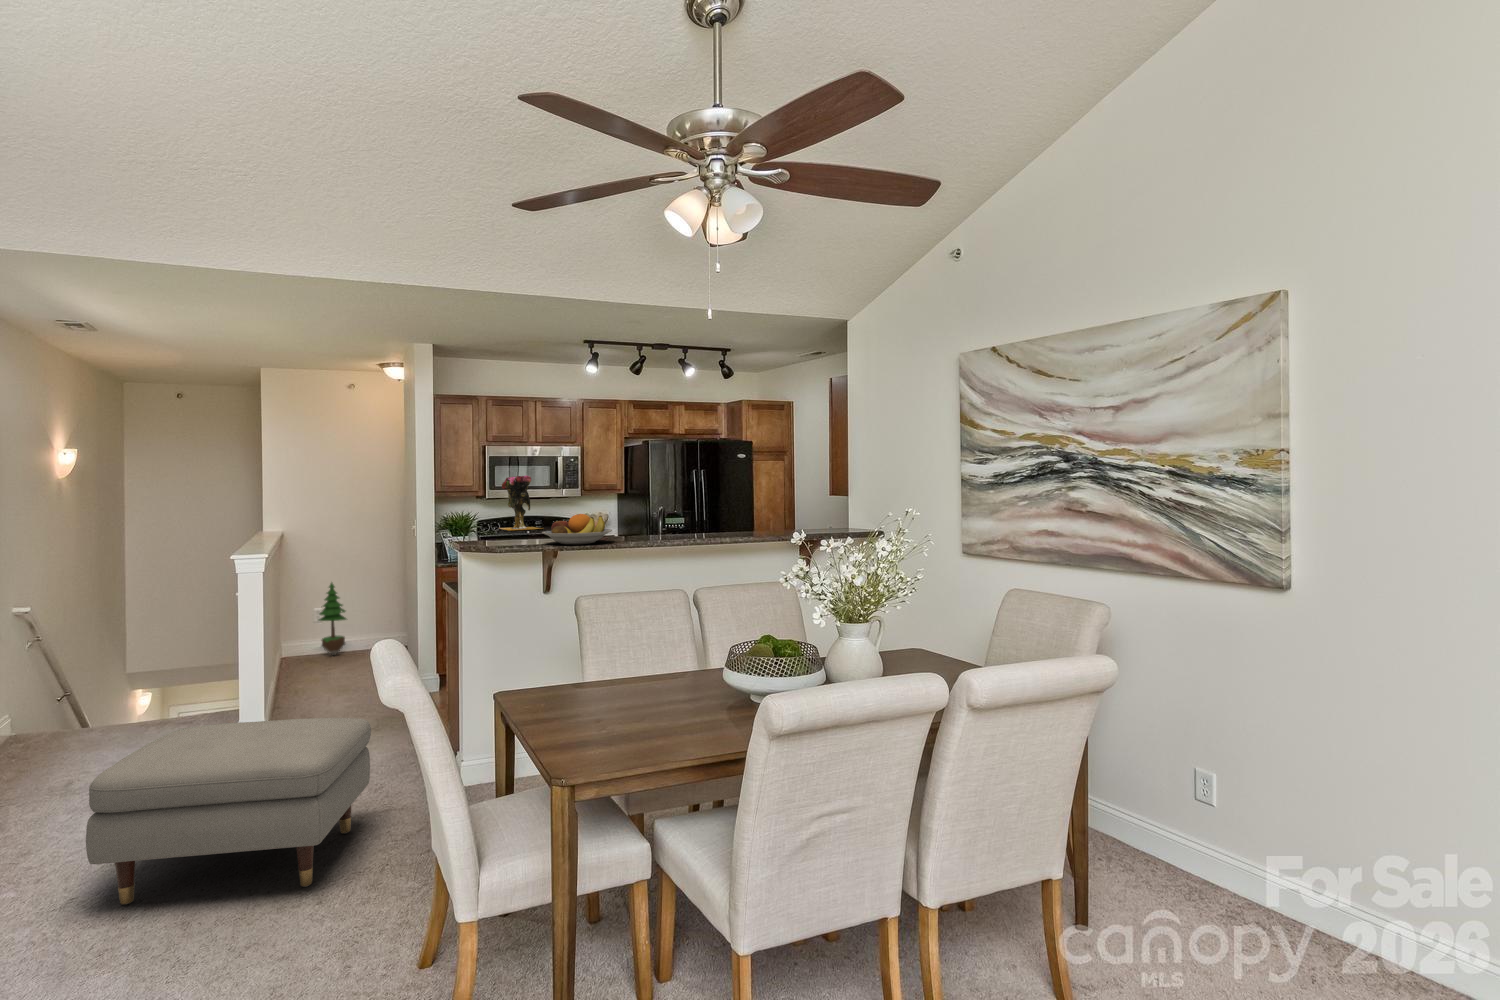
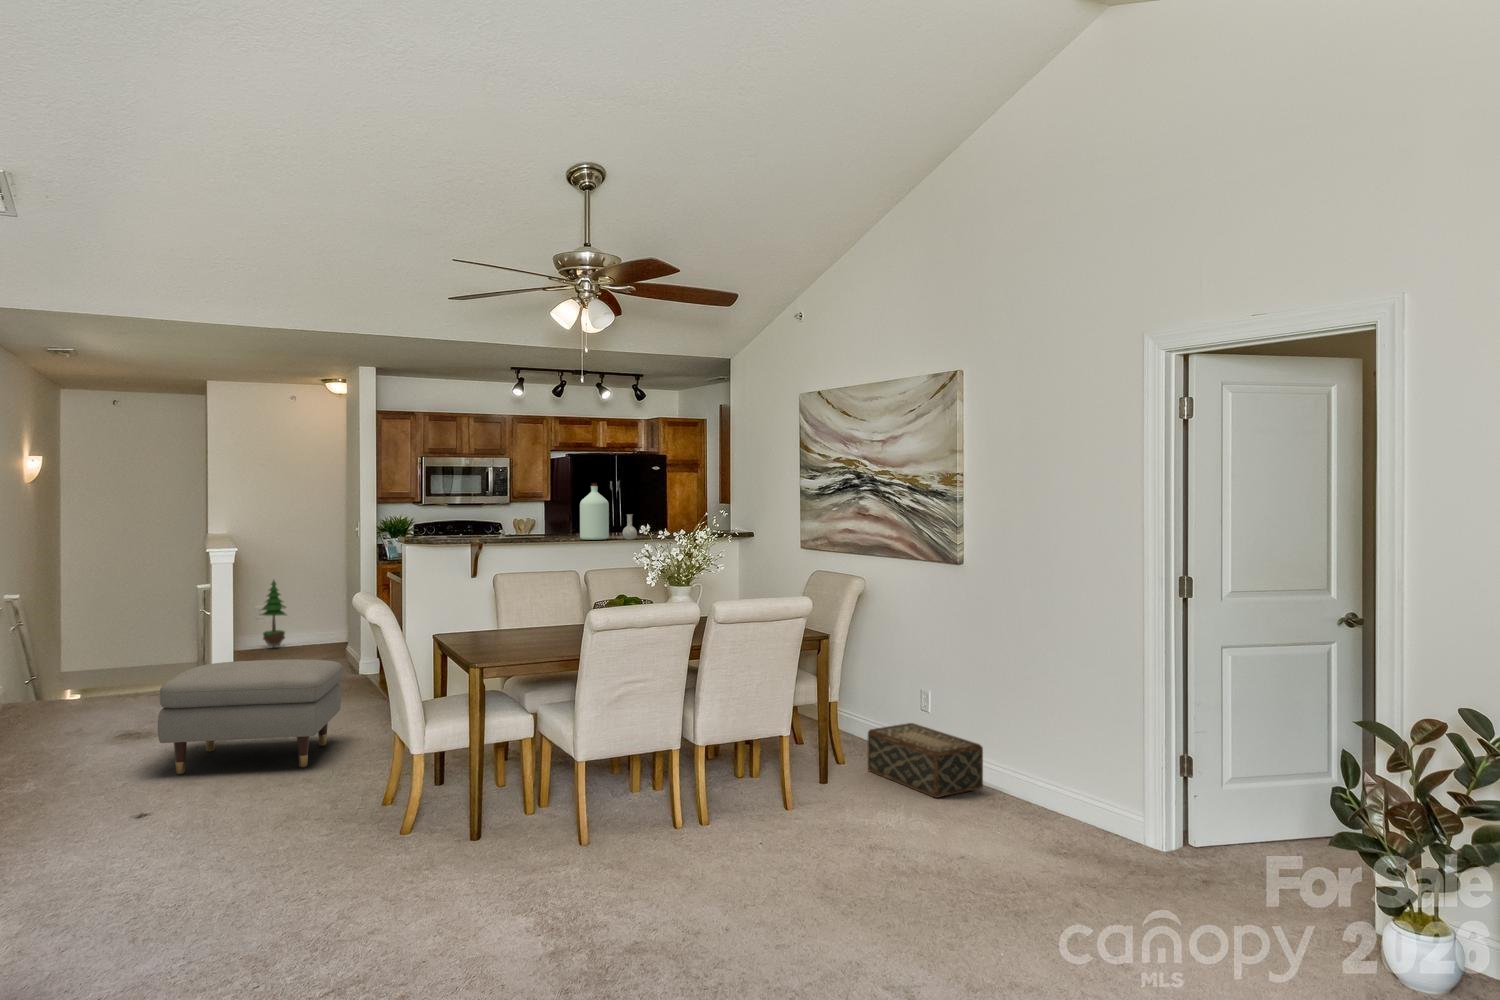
bottle: none [675,473,746,544] -> present [580,483,637,540]
vase: present [500,475,540,530] -> none [433,483,474,531]
fruit bowl: present [542,514,612,544] -> none [473,515,530,539]
woven basket: none [1128,816,1345,974] -> present [868,723,983,798]

